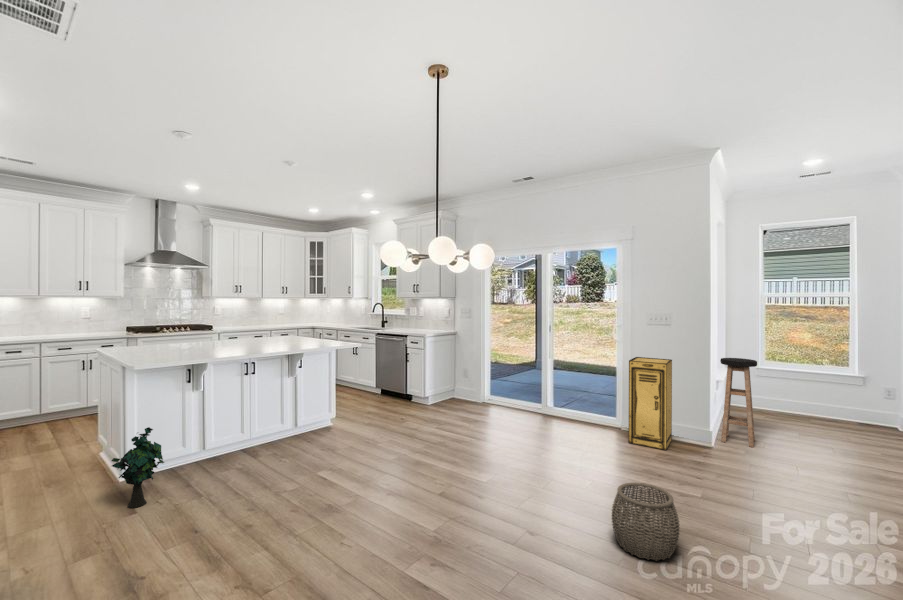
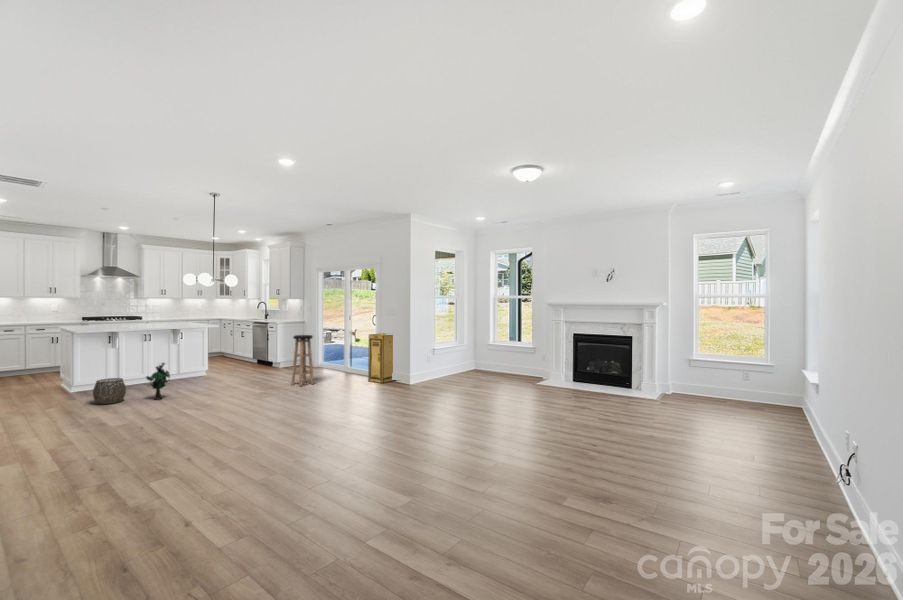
bar stool: present [720,358,757,447] -> present [291,335,314,387]
decorative plant: present [112,427,164,508] -> present [146,363,170,400]
woven basket: present [612,483,680,561] -> present [93,378,126,404]

